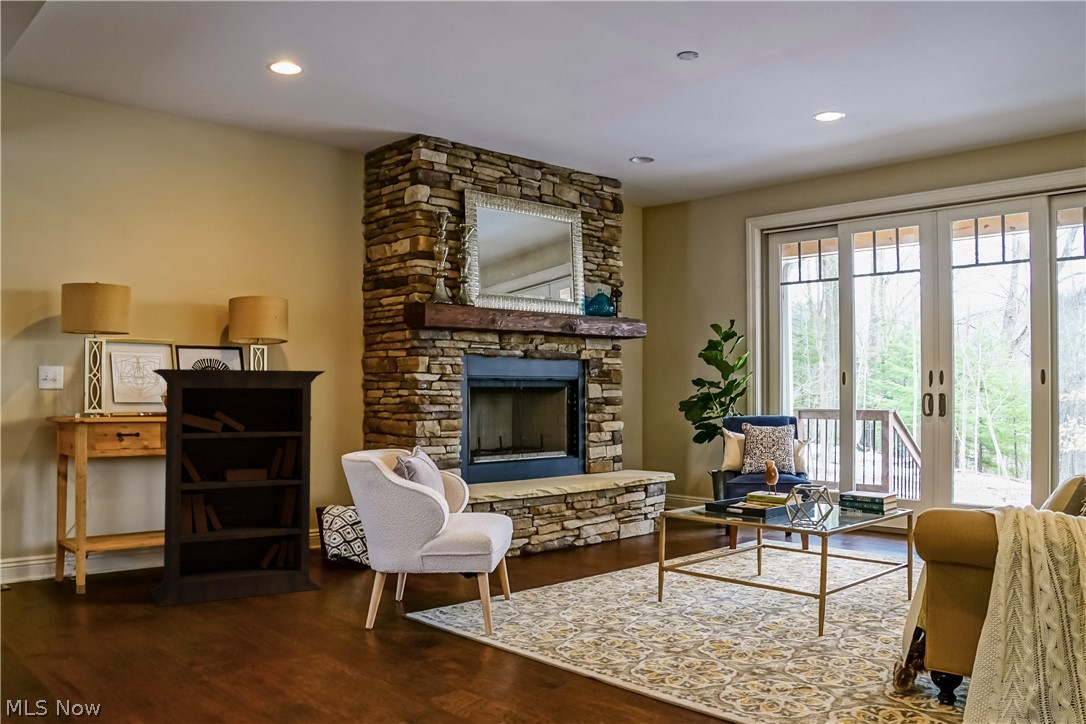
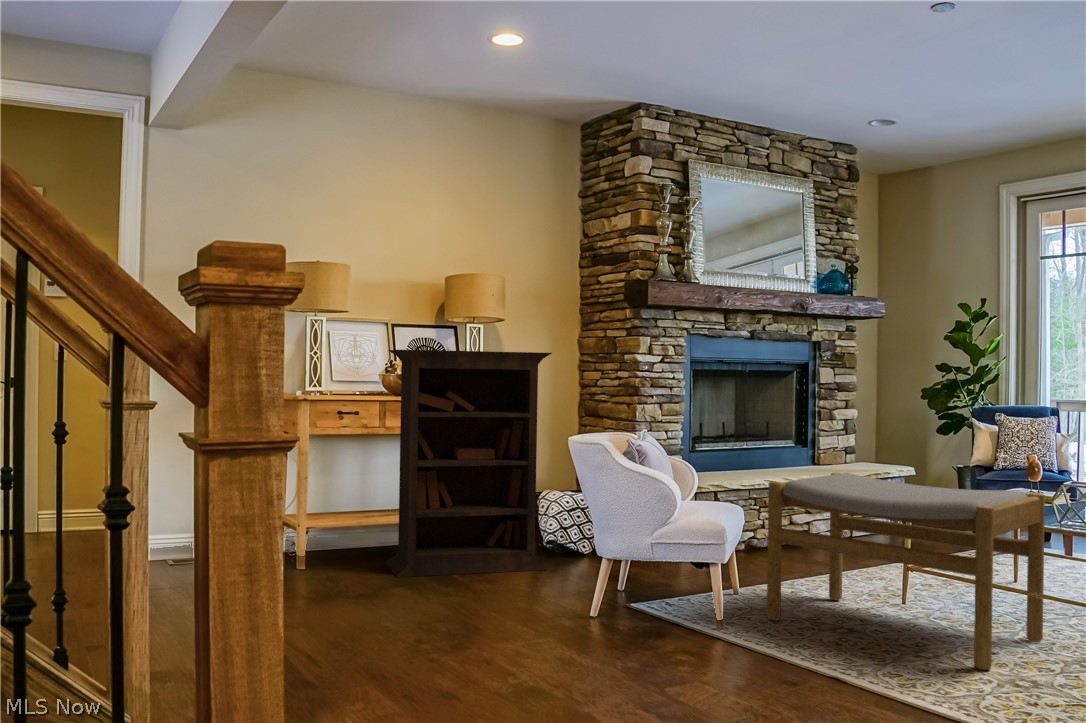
footstool: none [532,480,778,661] -> present [767,473,1045,670]

